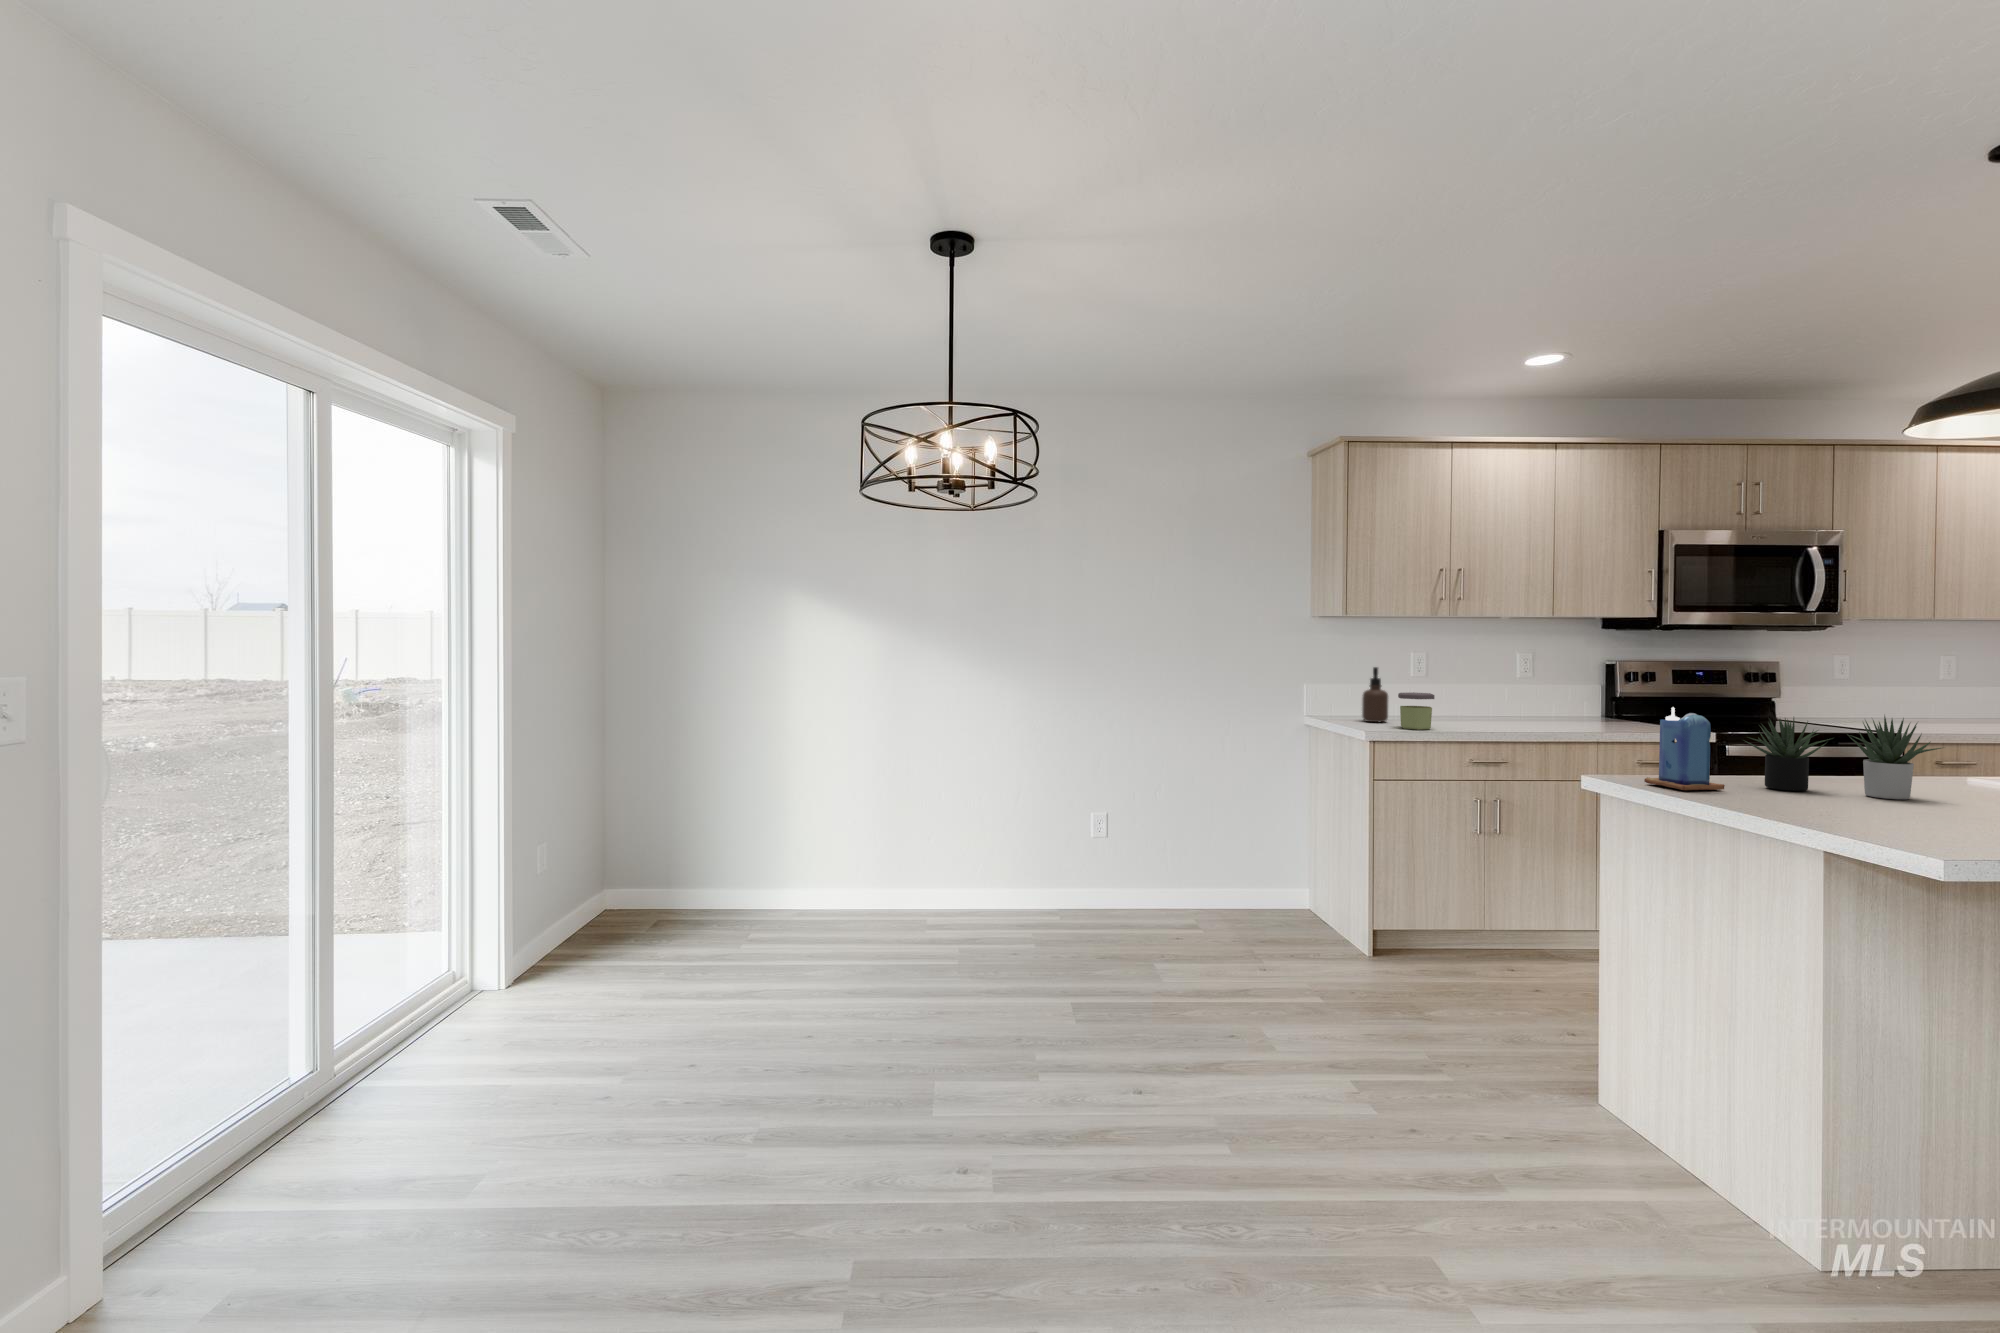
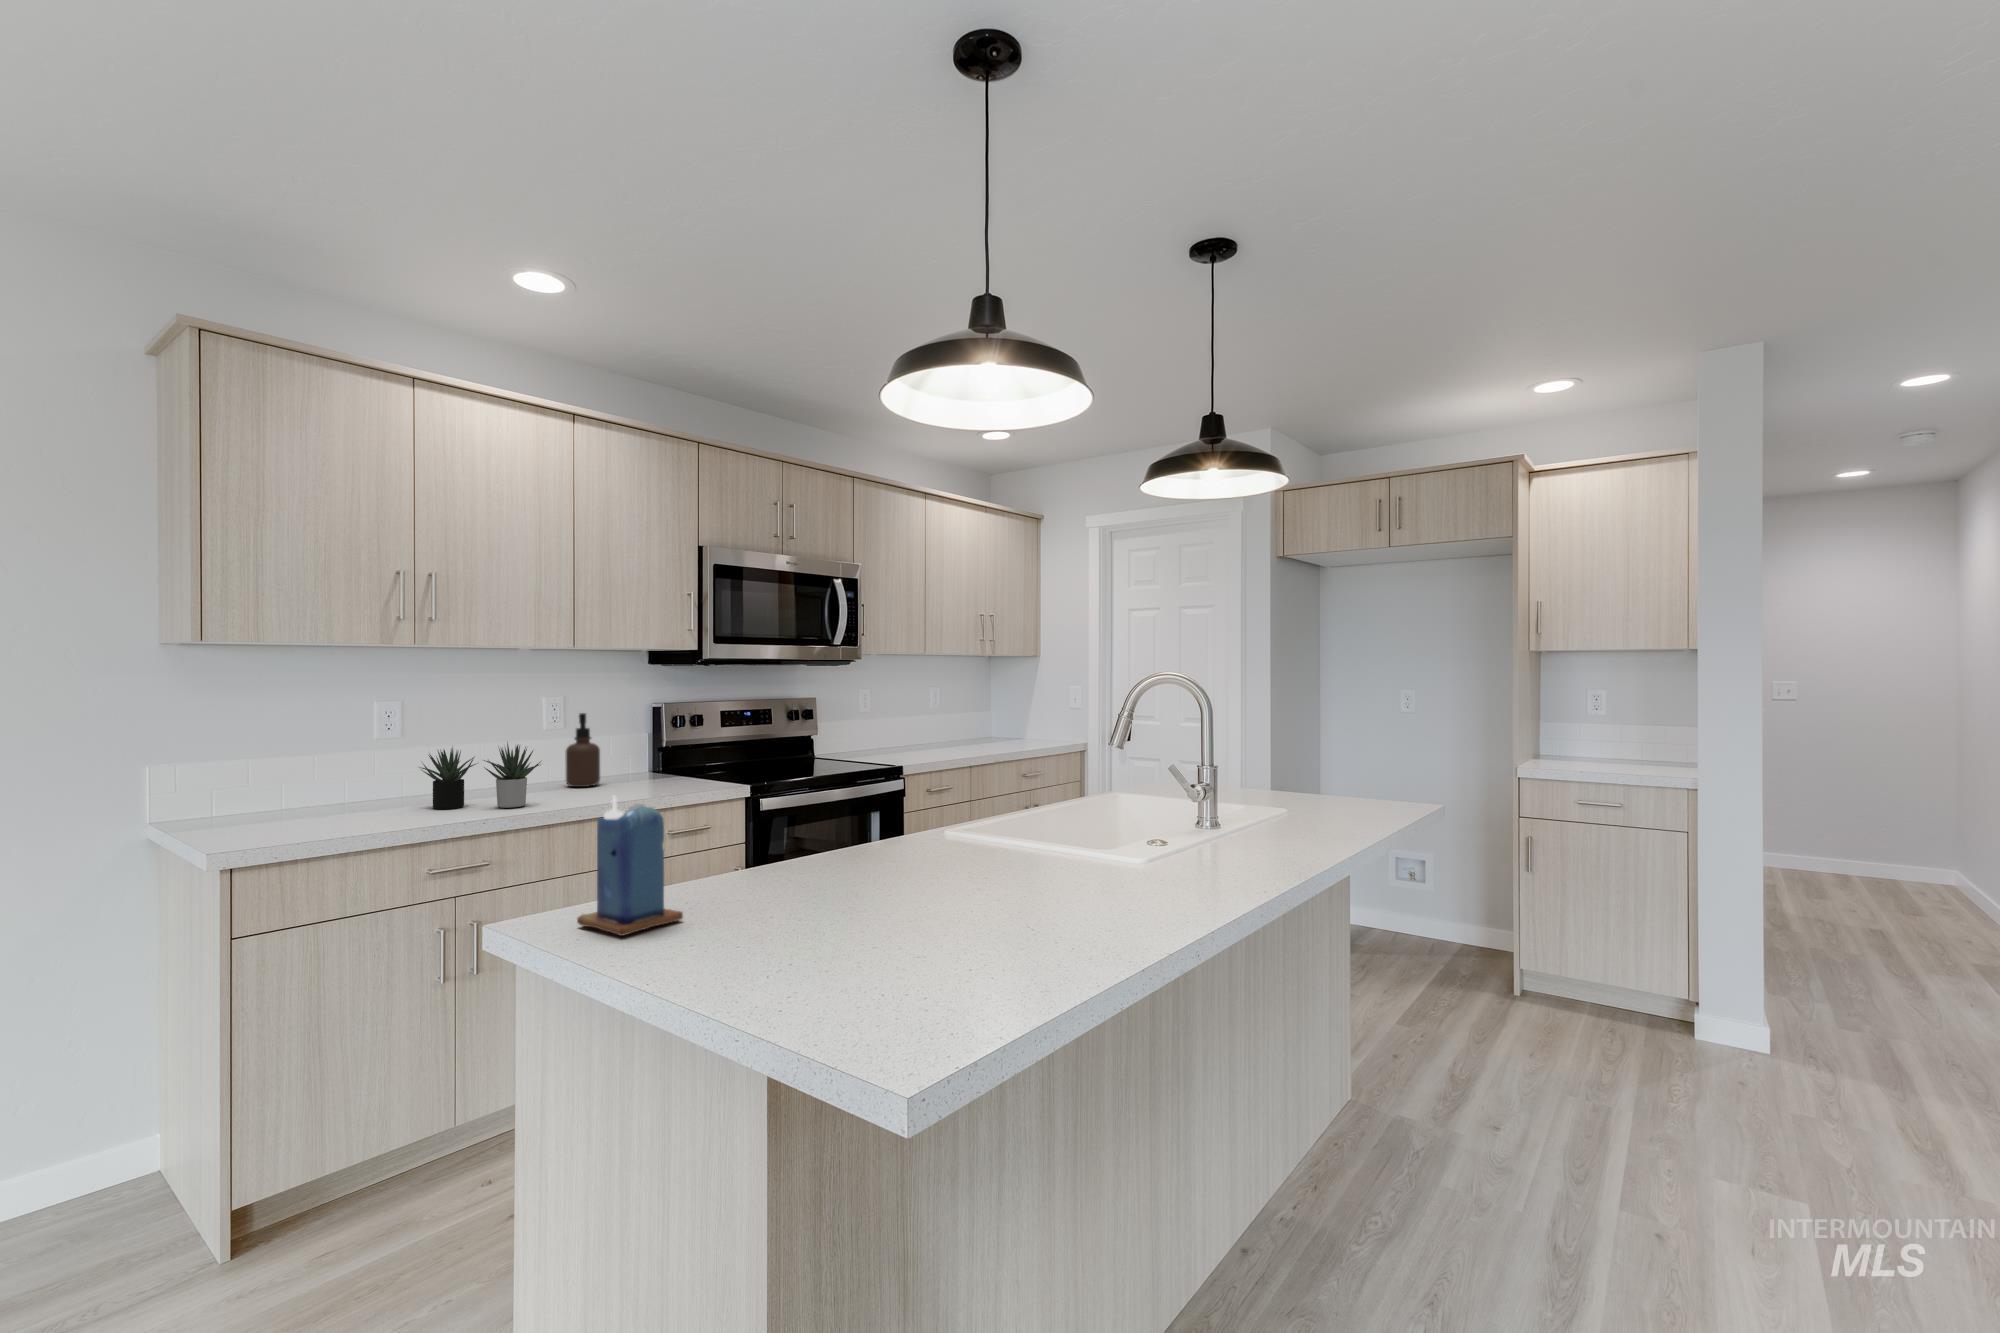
soap dispenser: present [1362,667,1388,722] -> present [566,713,600,787]
jar: present [1398,692,1434,730] -> none [321,763,382,825]
succulent plant: present [1745,716,1941,800] -> present [419,743,540,809]

